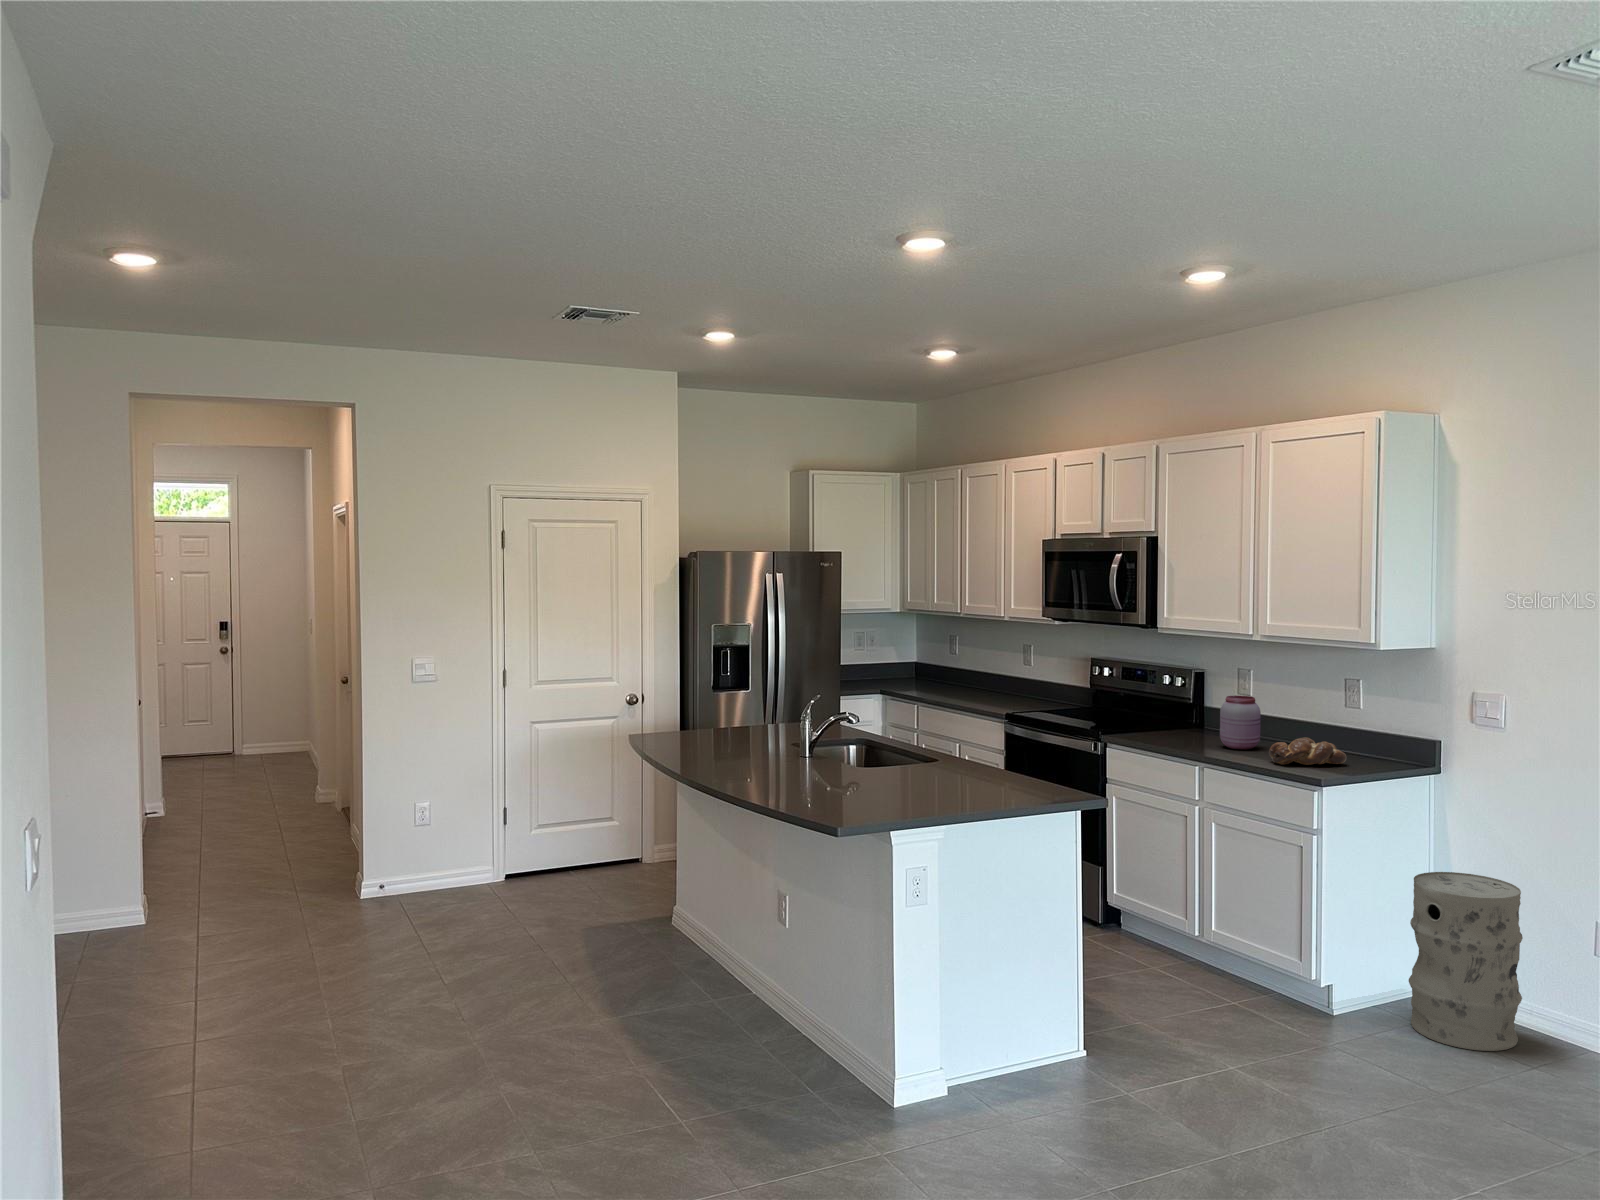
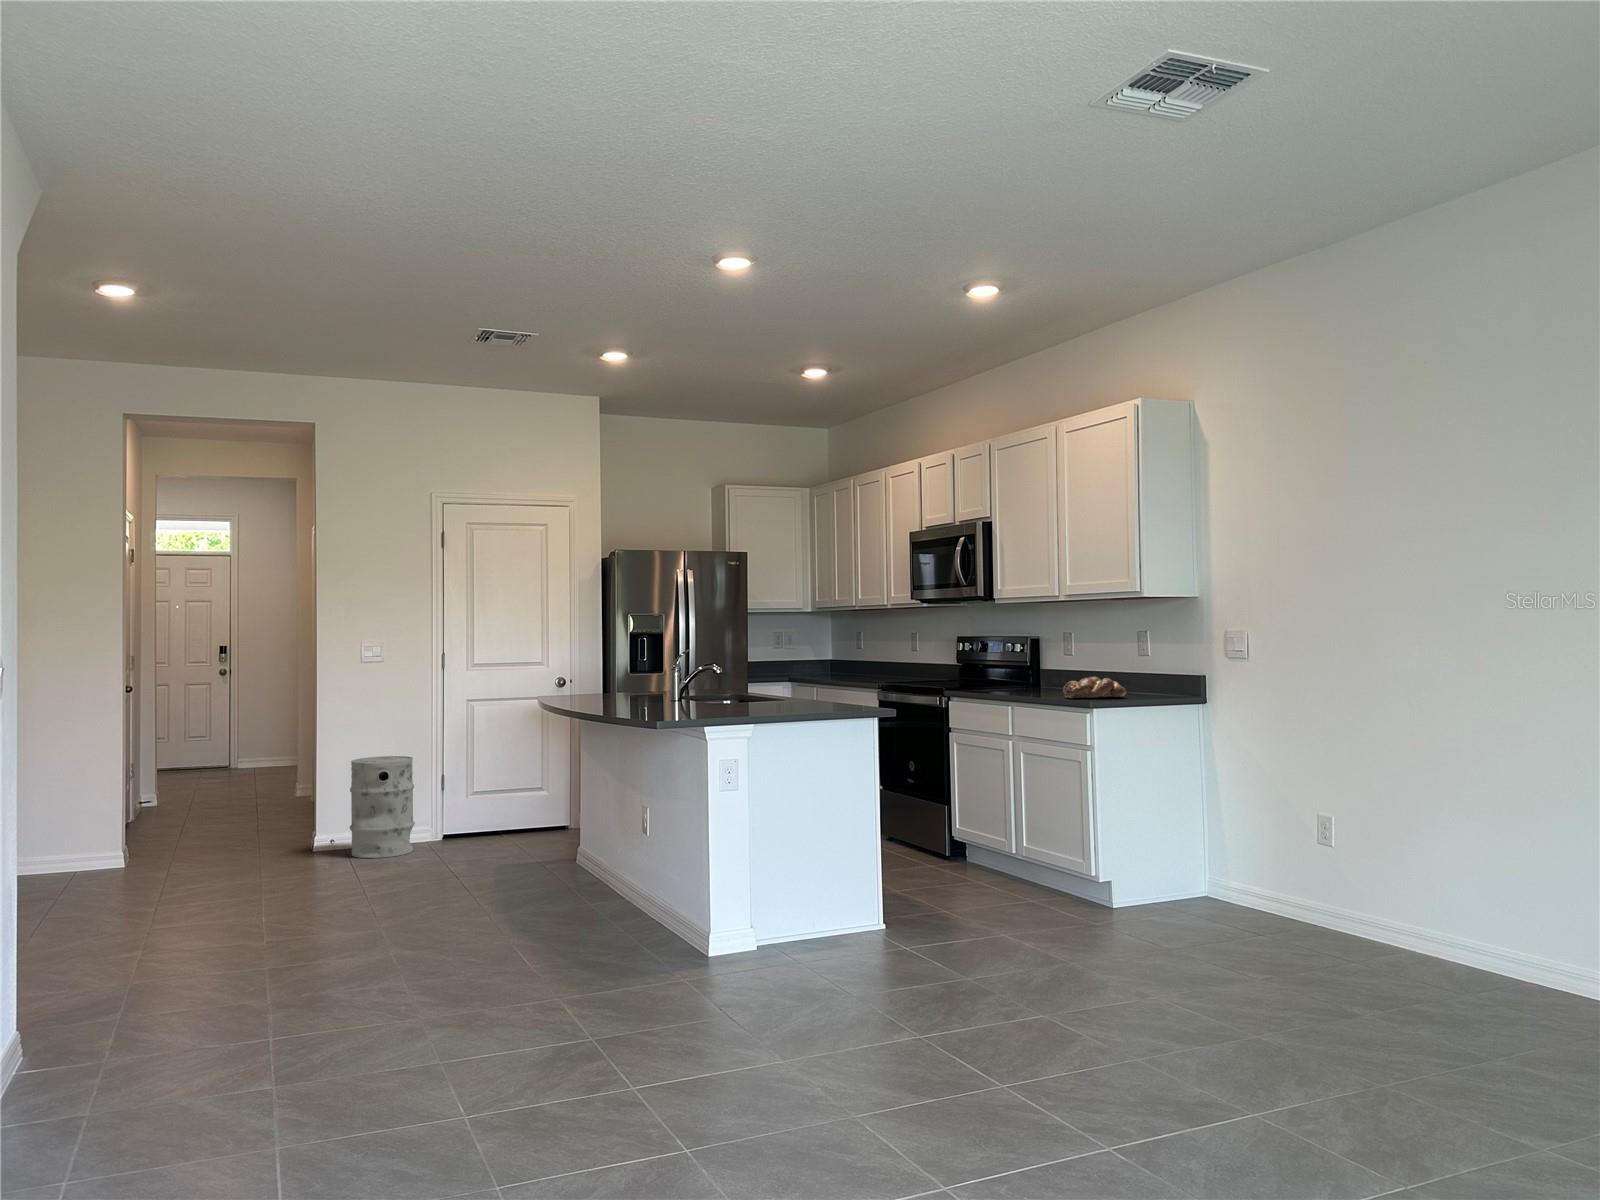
jar: present [1220,696,1261,749] -> none [1035,650,1068,694]
trash can: present [1409,872,1523,1051] -> present [350,756,415,858]

